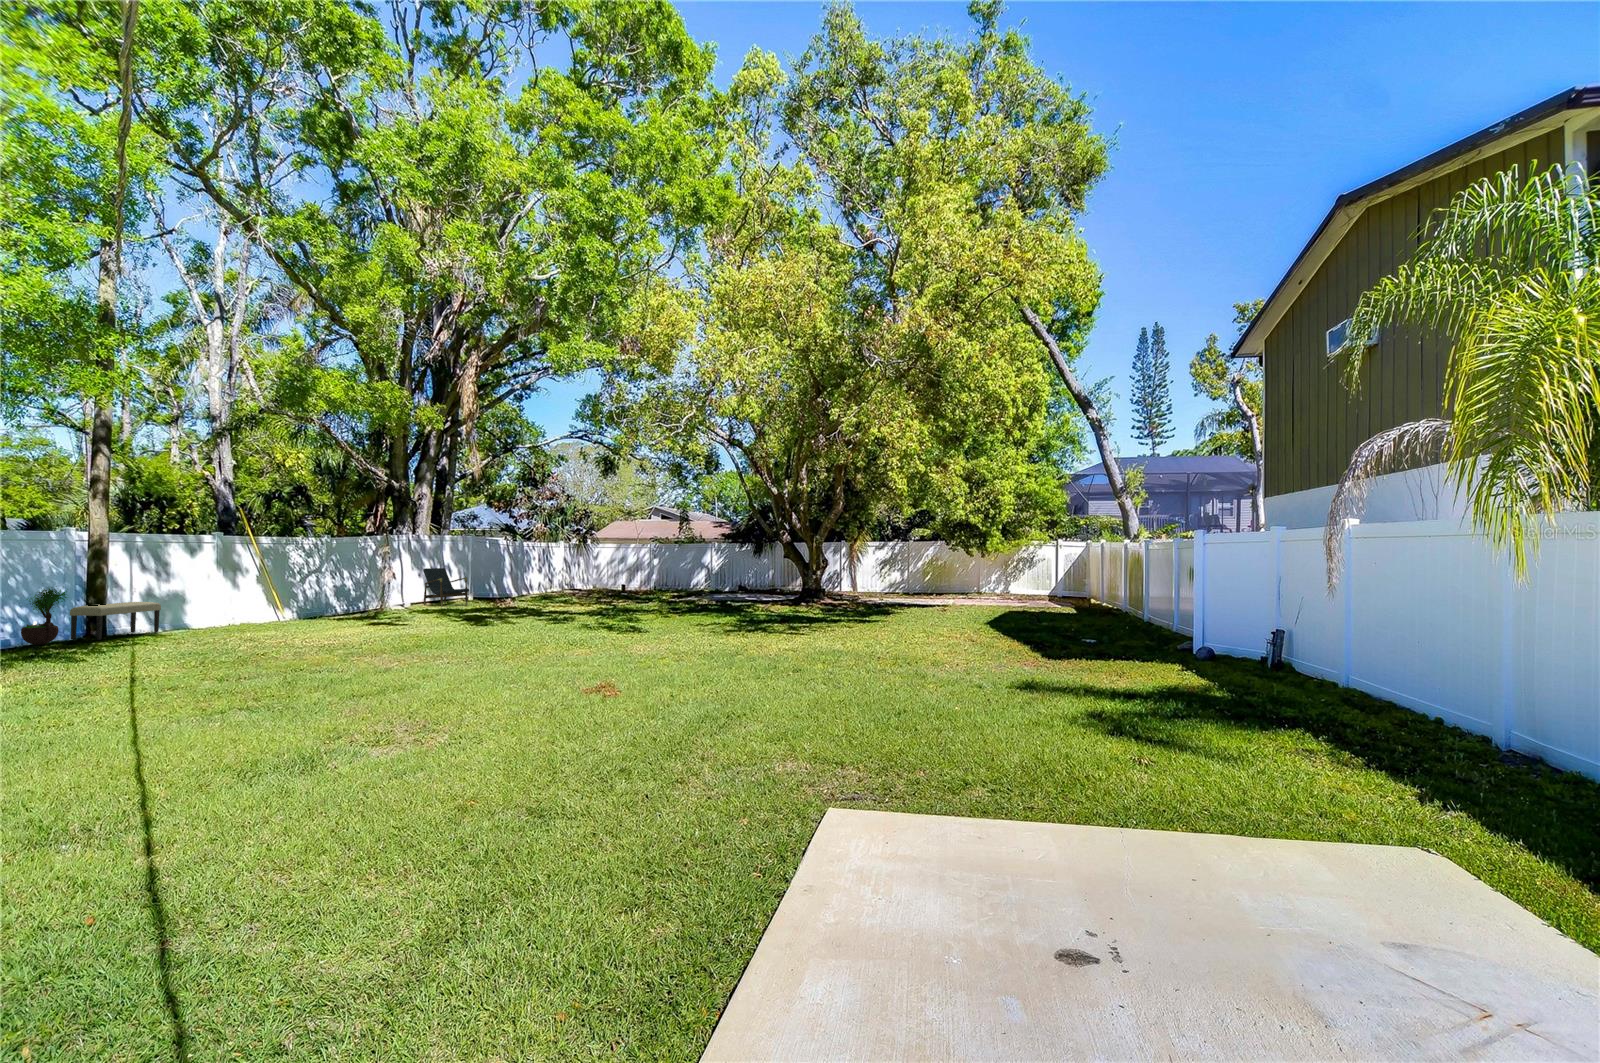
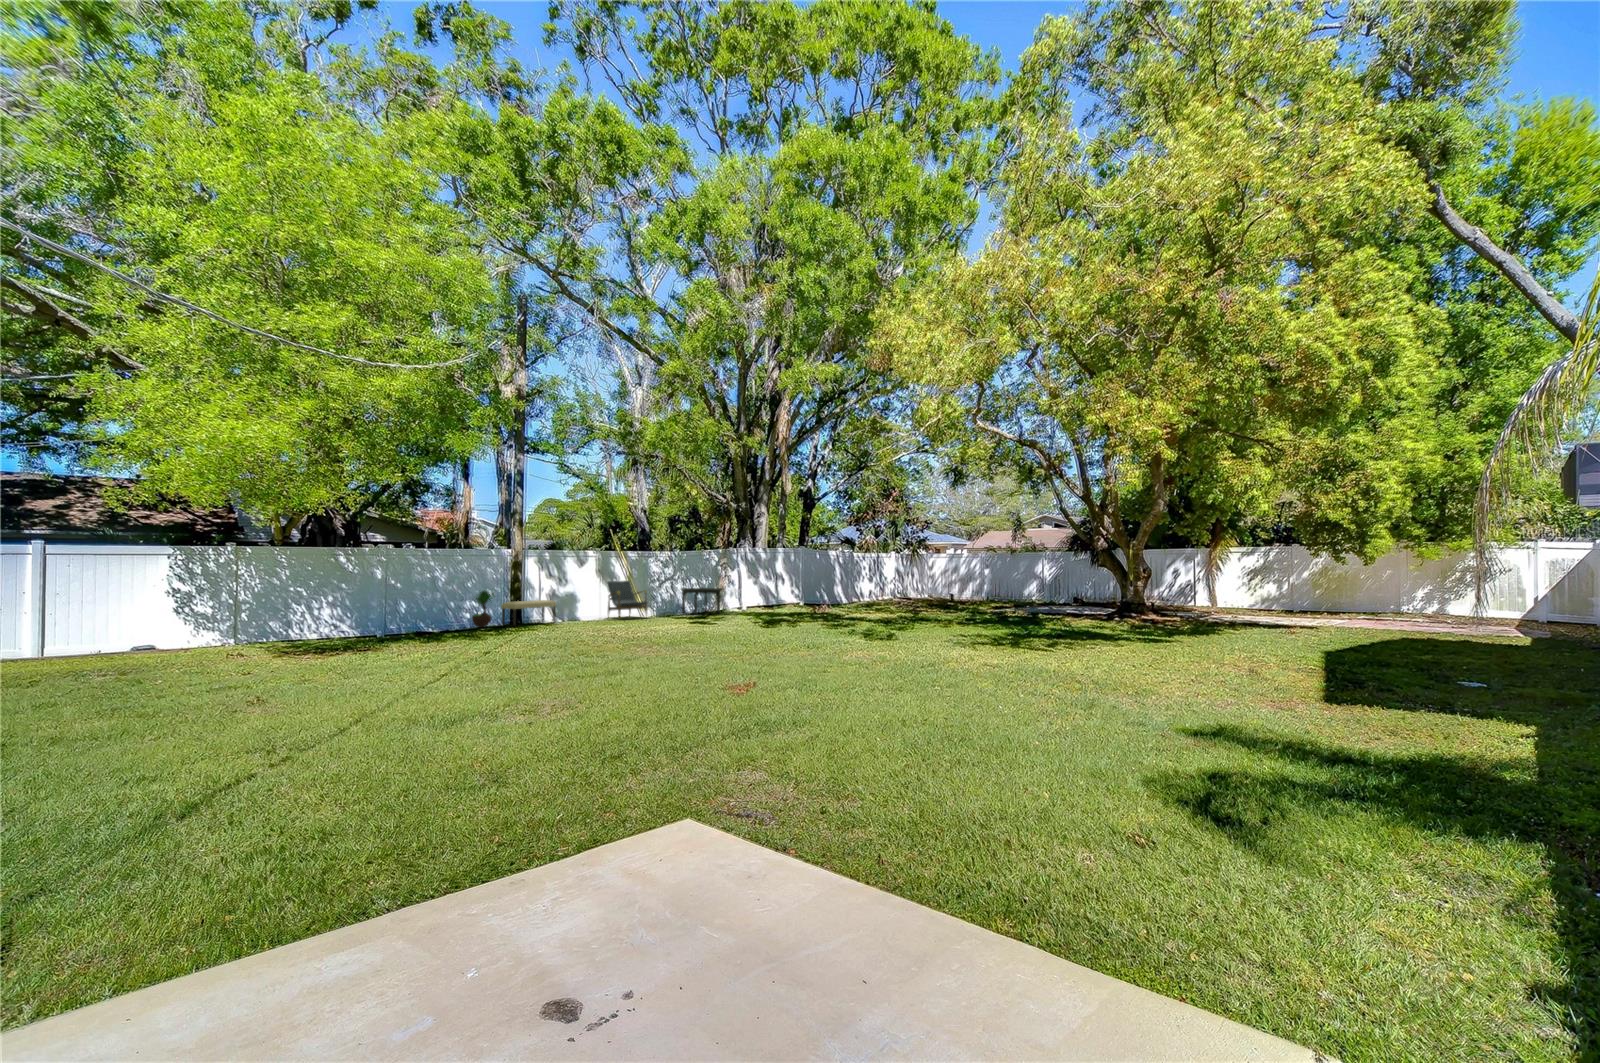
lounge chair: present [423,568,469,606] -> present [608,581,647,616]
round table: none [331,582,391,615] -> present [681,588,721,614]

